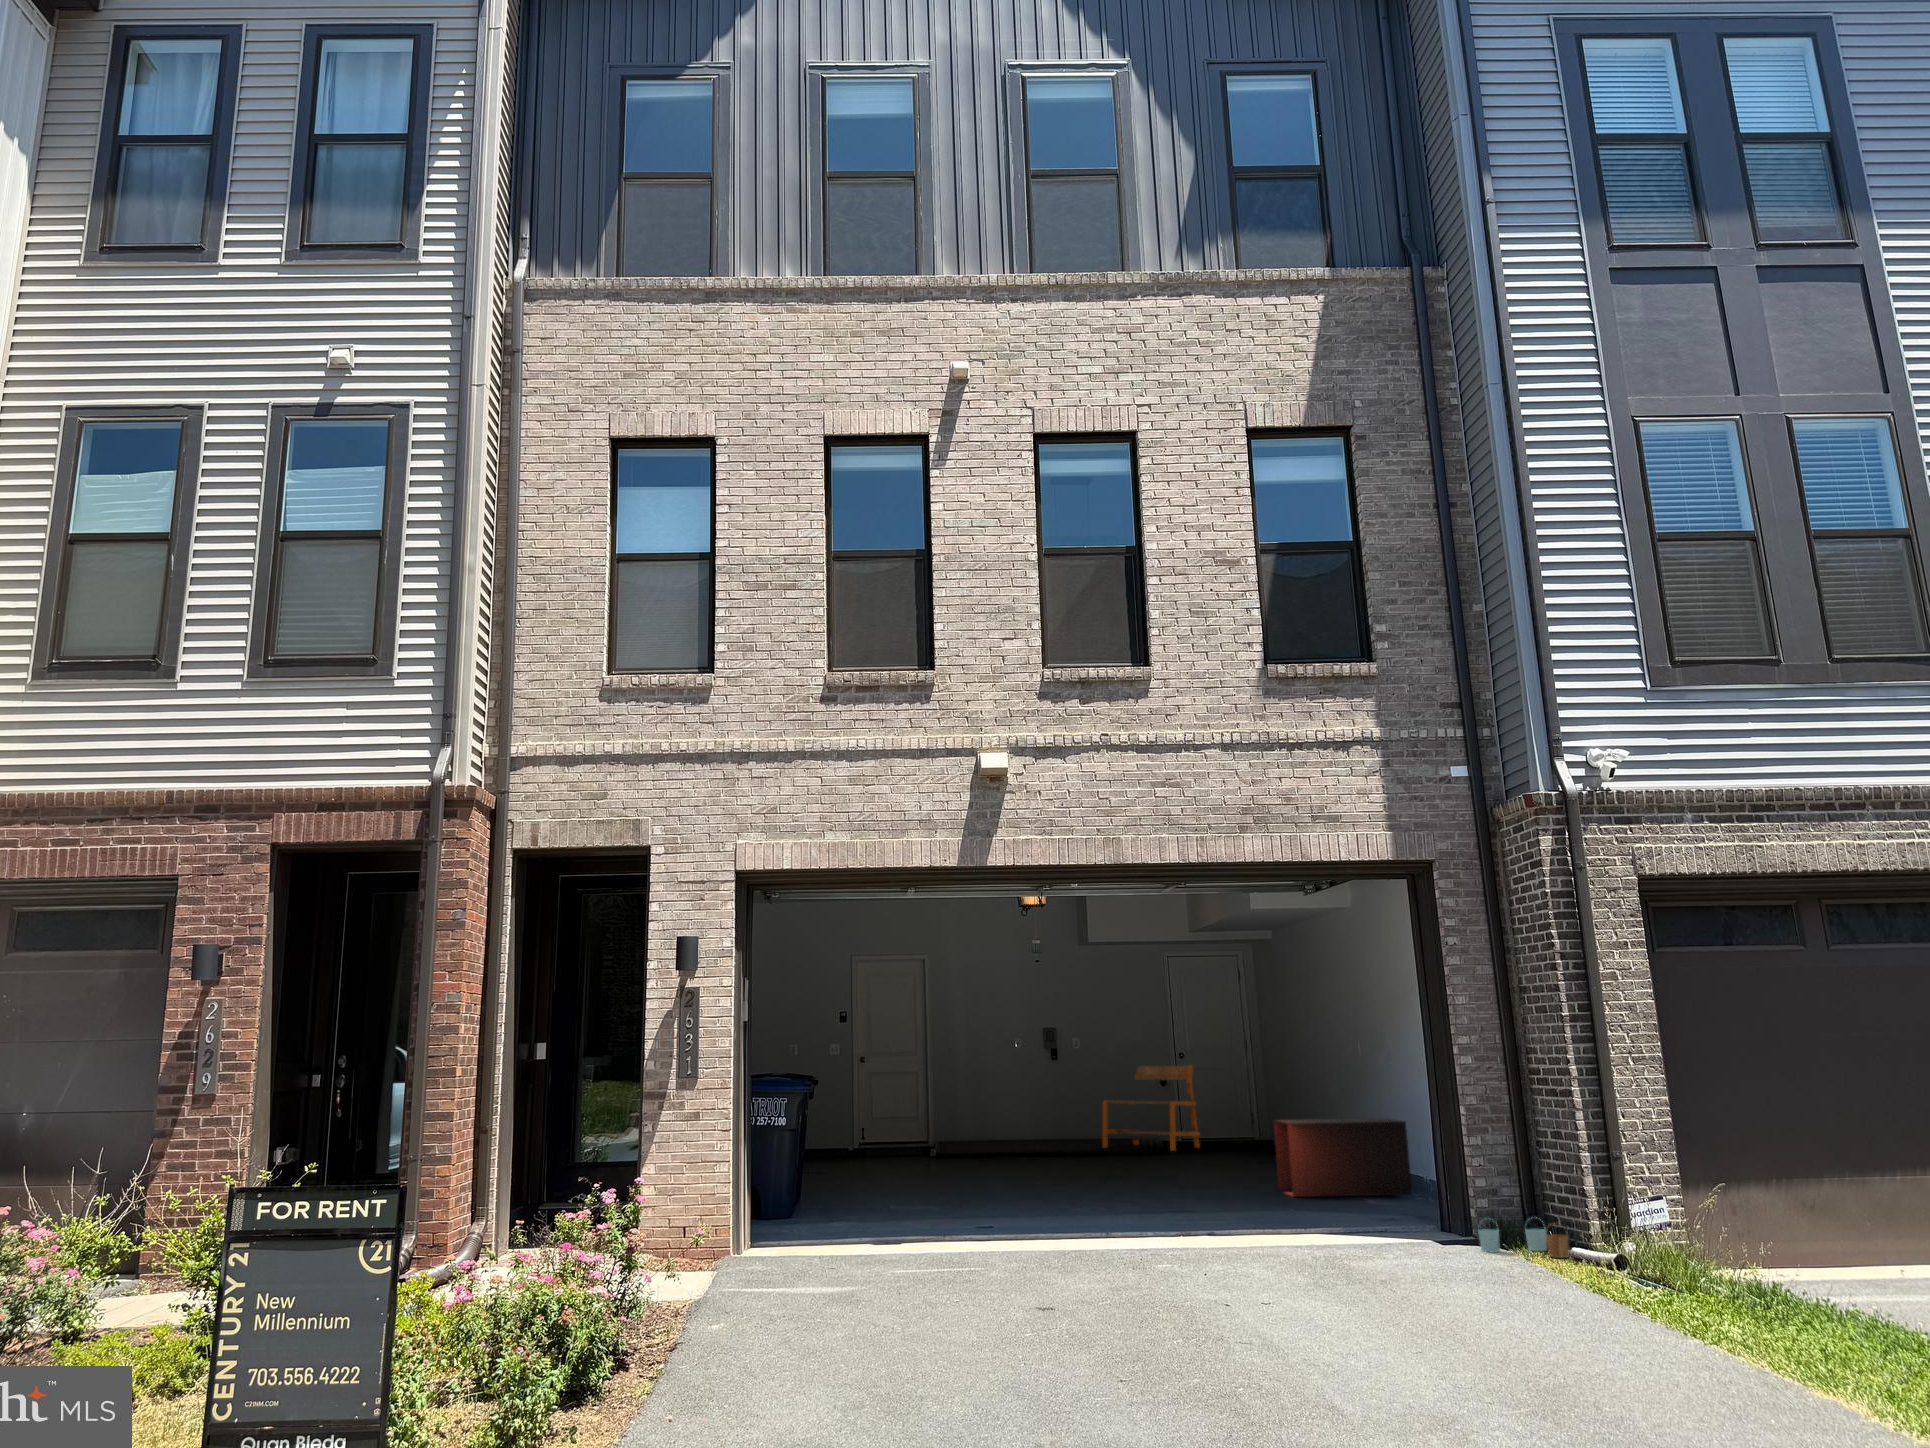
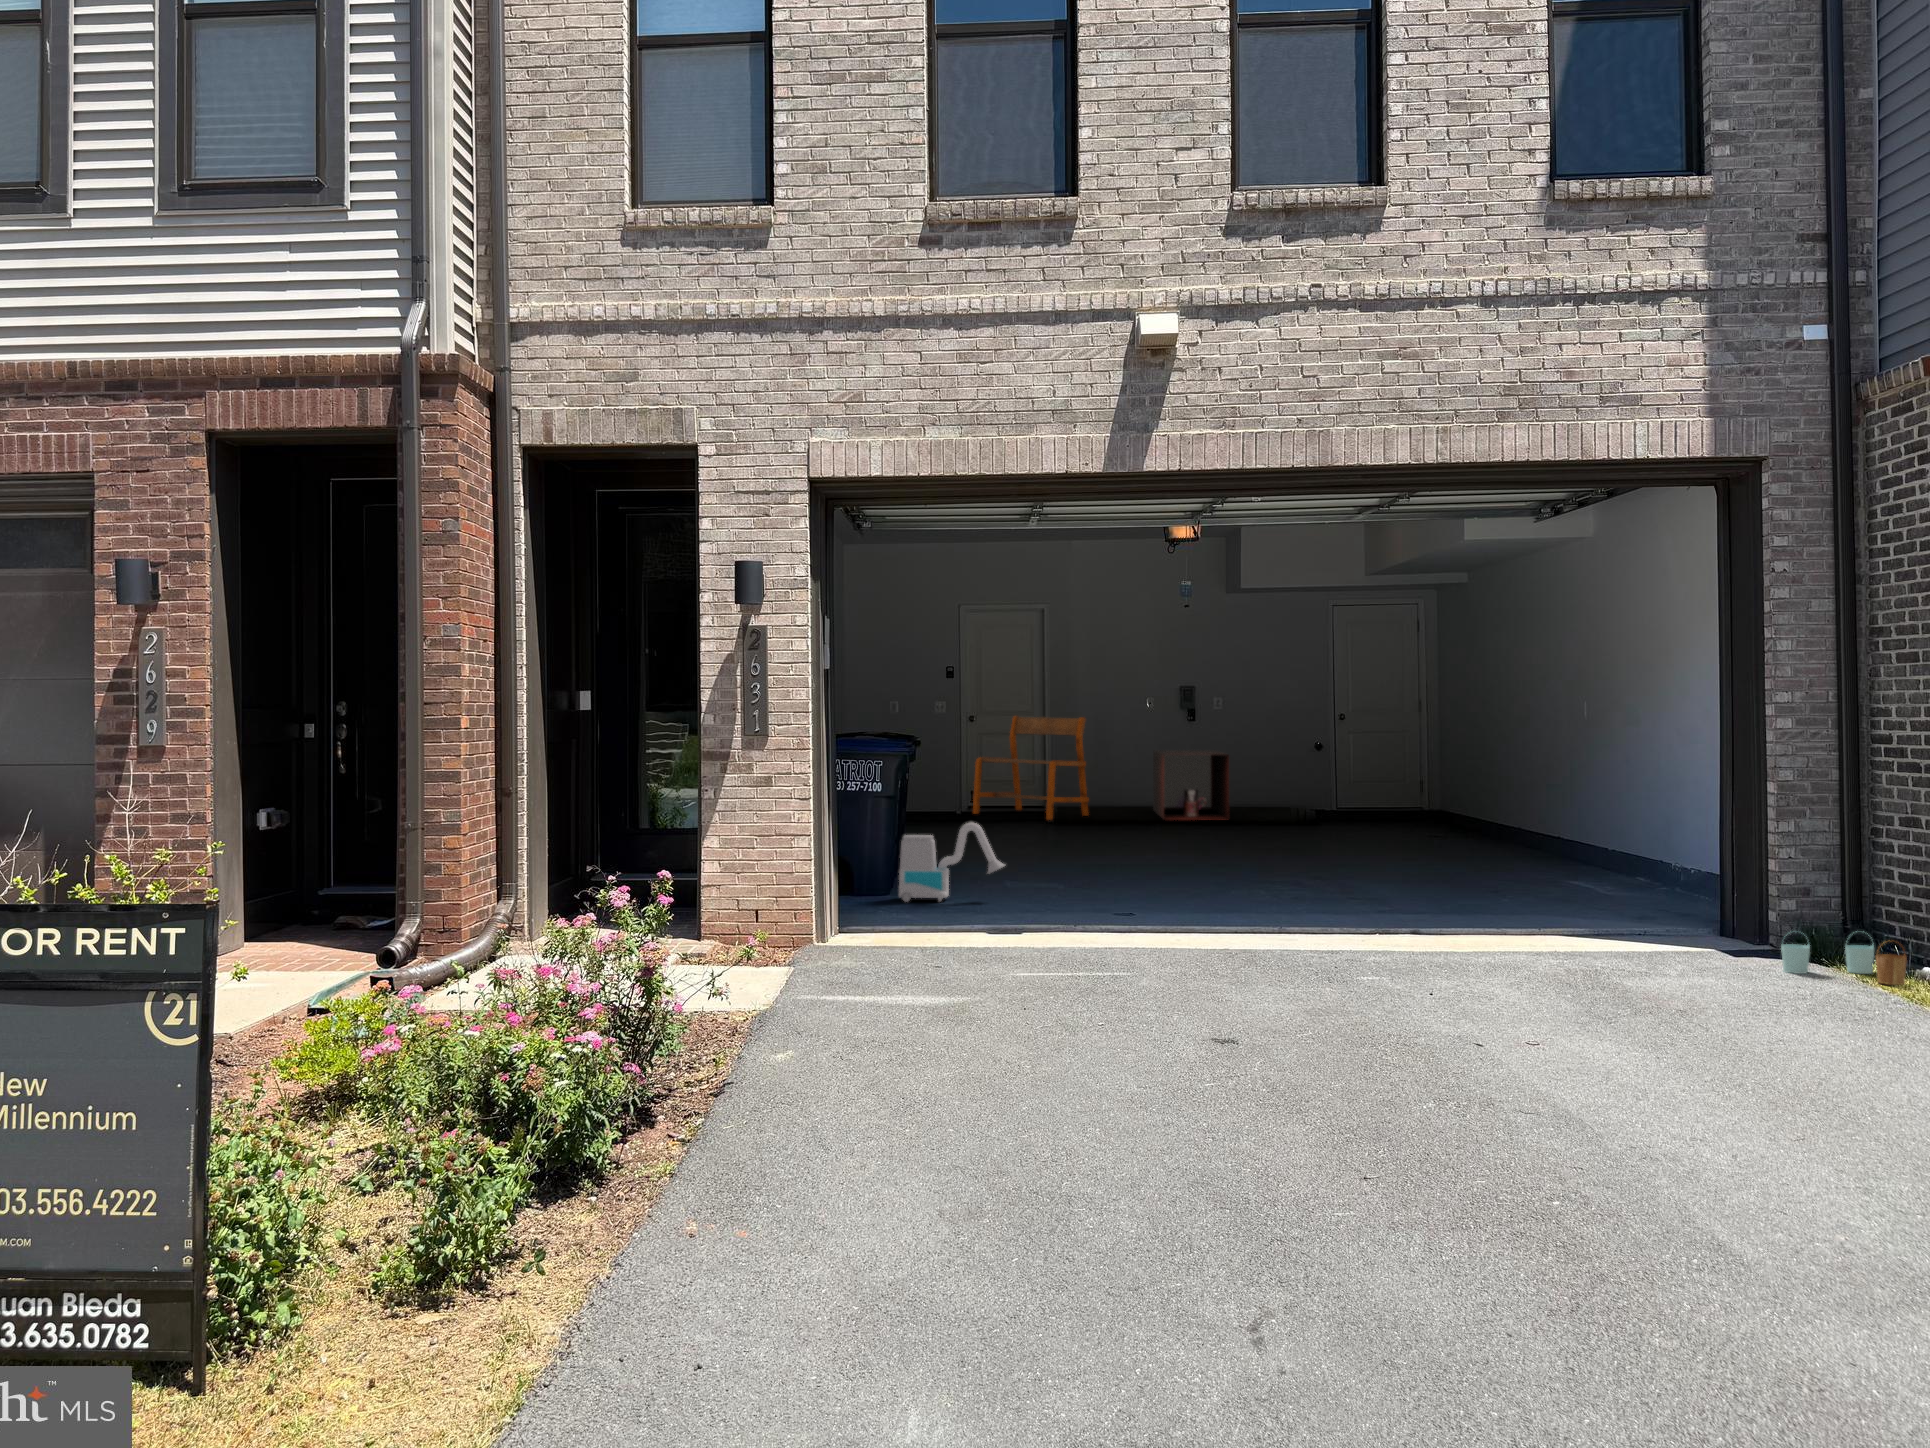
bench: present [1103,1065,1200,1151] -> present [973,716,1089,820]
storage cabinet: present [1274,1118,1412,1197] -> present [1153,750,1229,820]
vacuum cleaner: none [796,1152,883,1220] -> present [899,822,1005,902]

